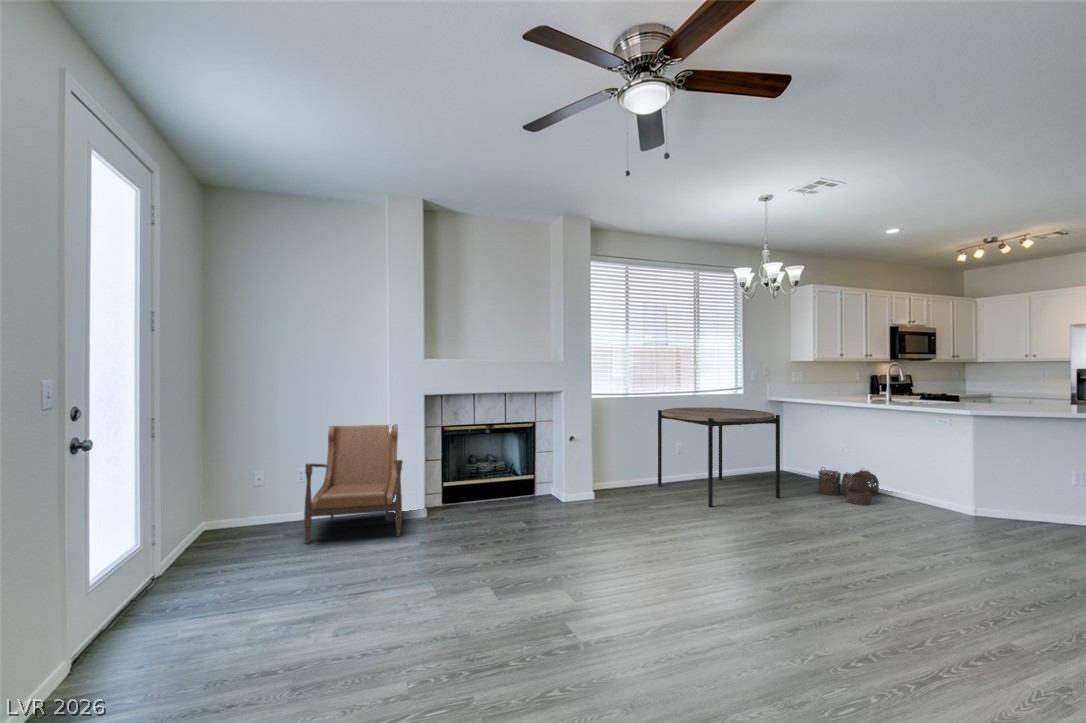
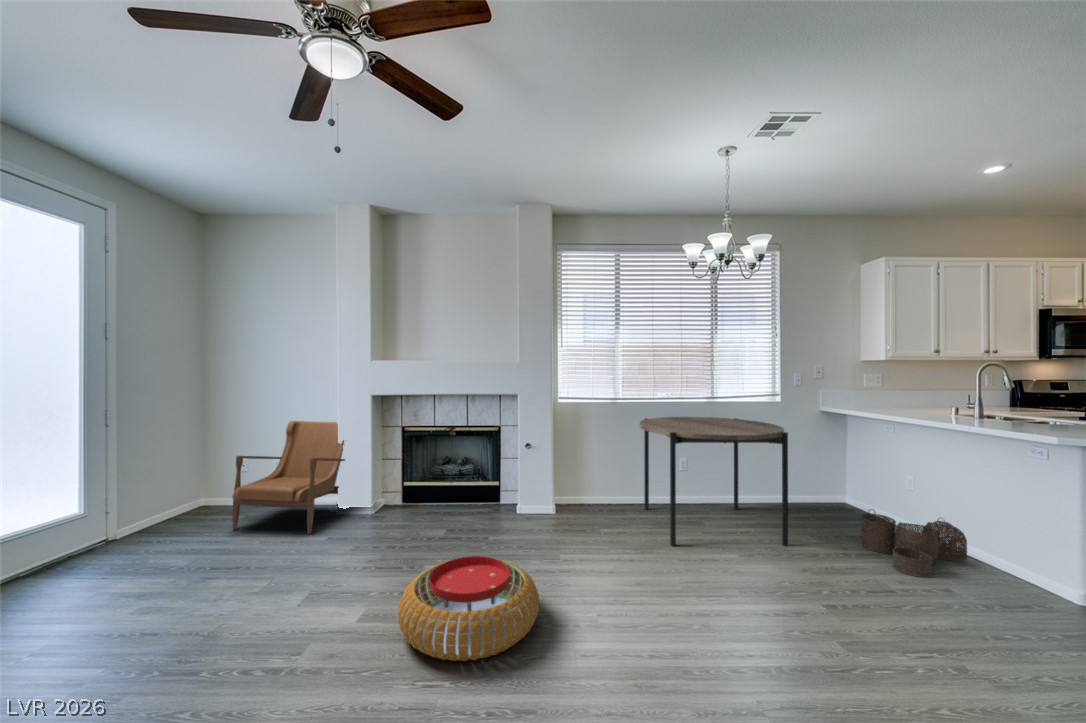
pouf: none [592,520,703,590] -> present [398,556,539,661]

